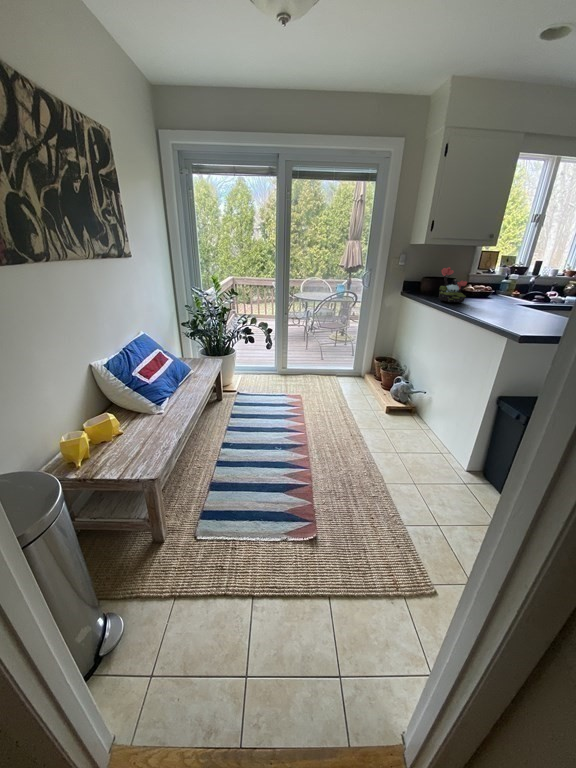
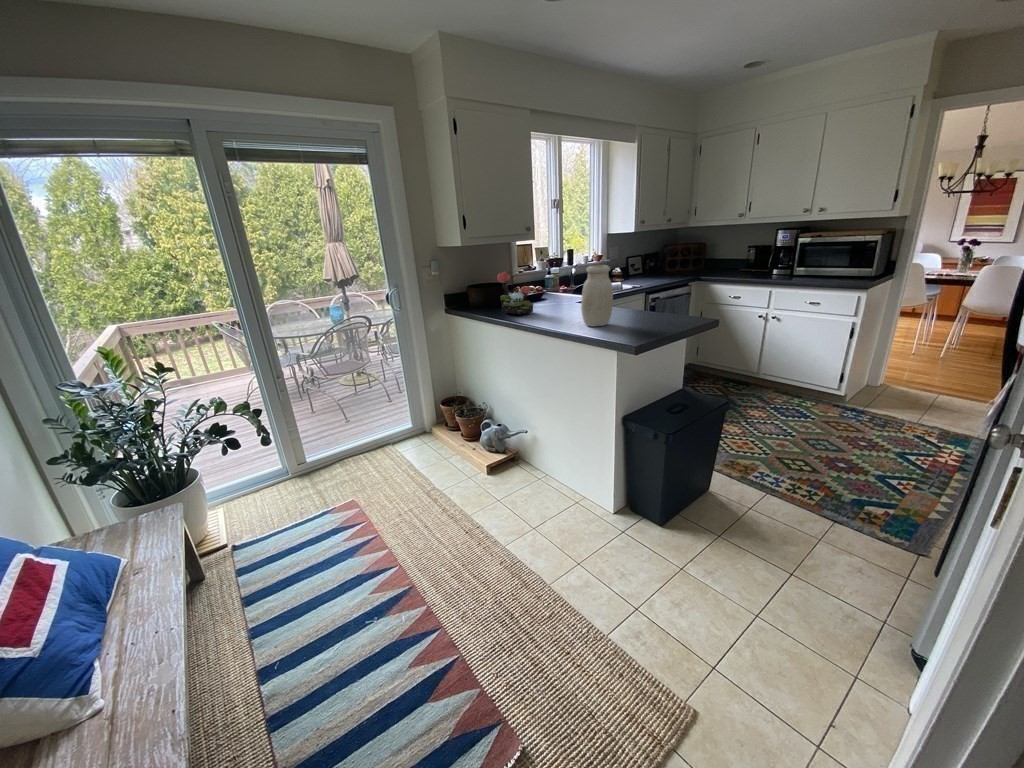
jar: none [495,266,535,319] -> present [581,265,613,326]

